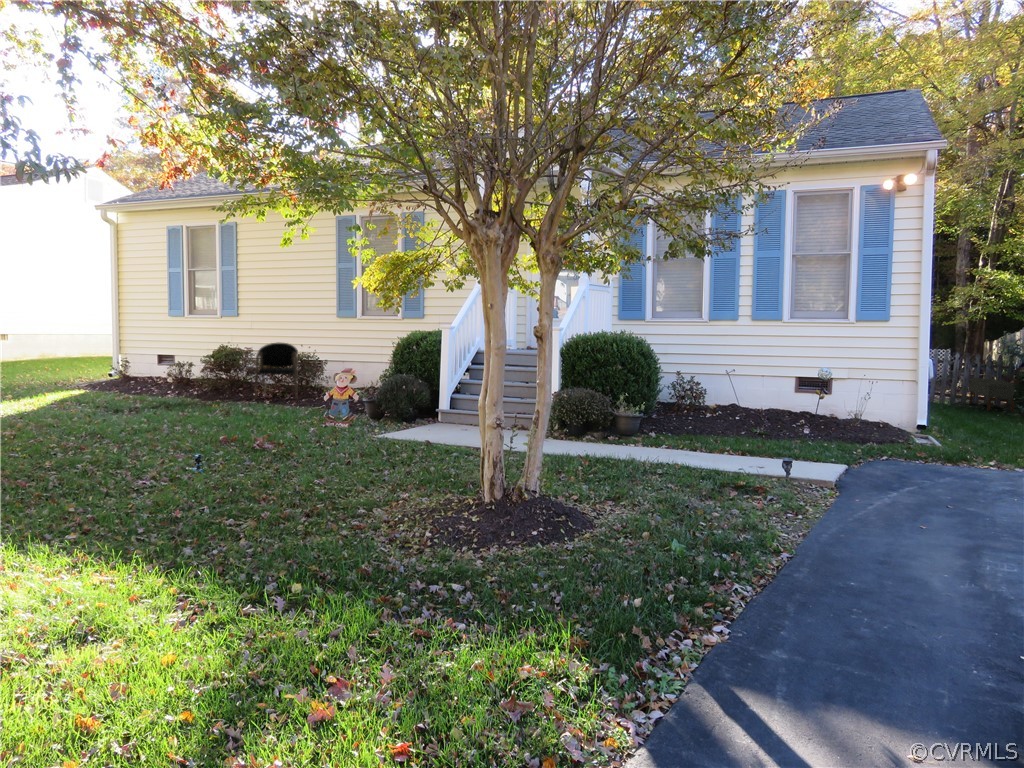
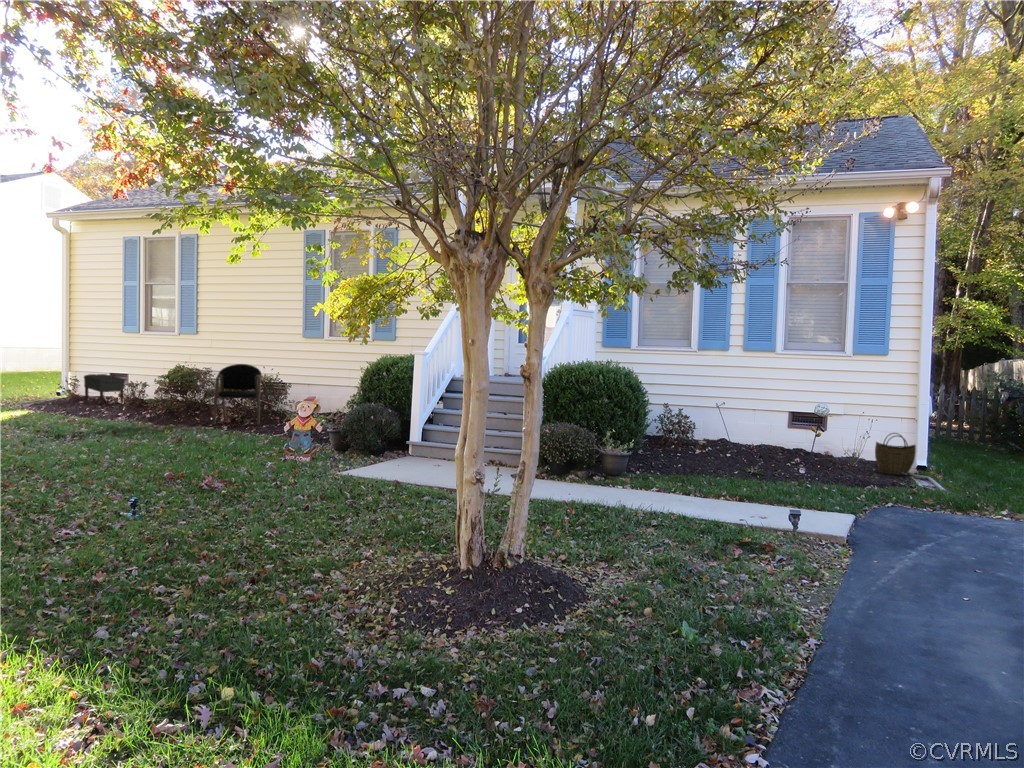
bench: present [969,378,1014,412] -> present [84,374,125,405]
woven basket: none [880,395,919,435] -> present [875,433,916,476]

